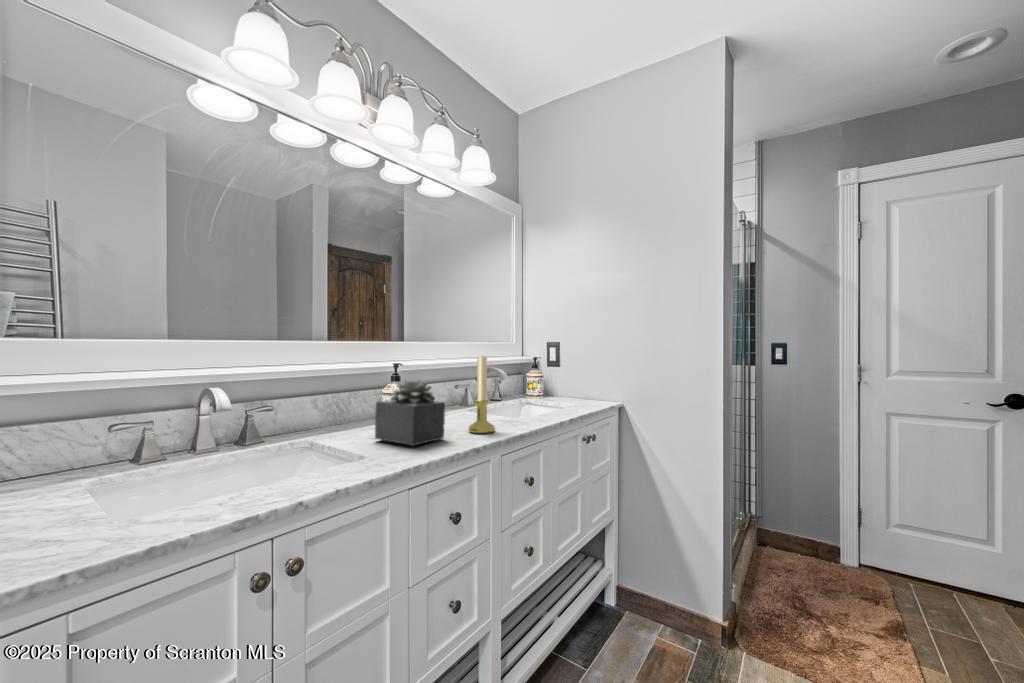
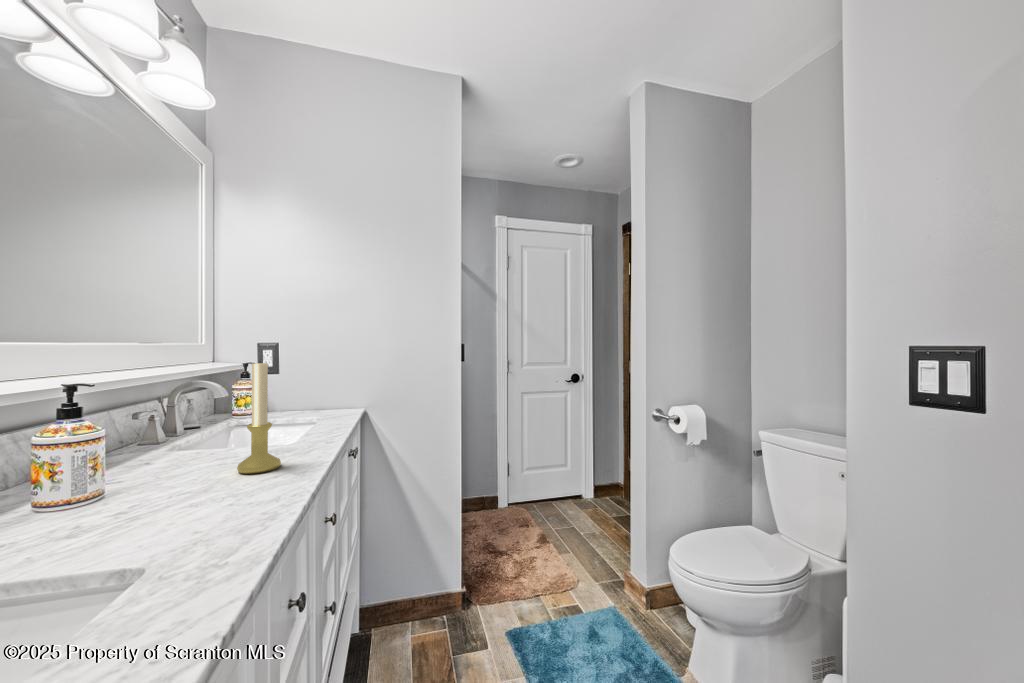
succulent plant: present [375,380,445,445] -> none [68,404,223,529]

